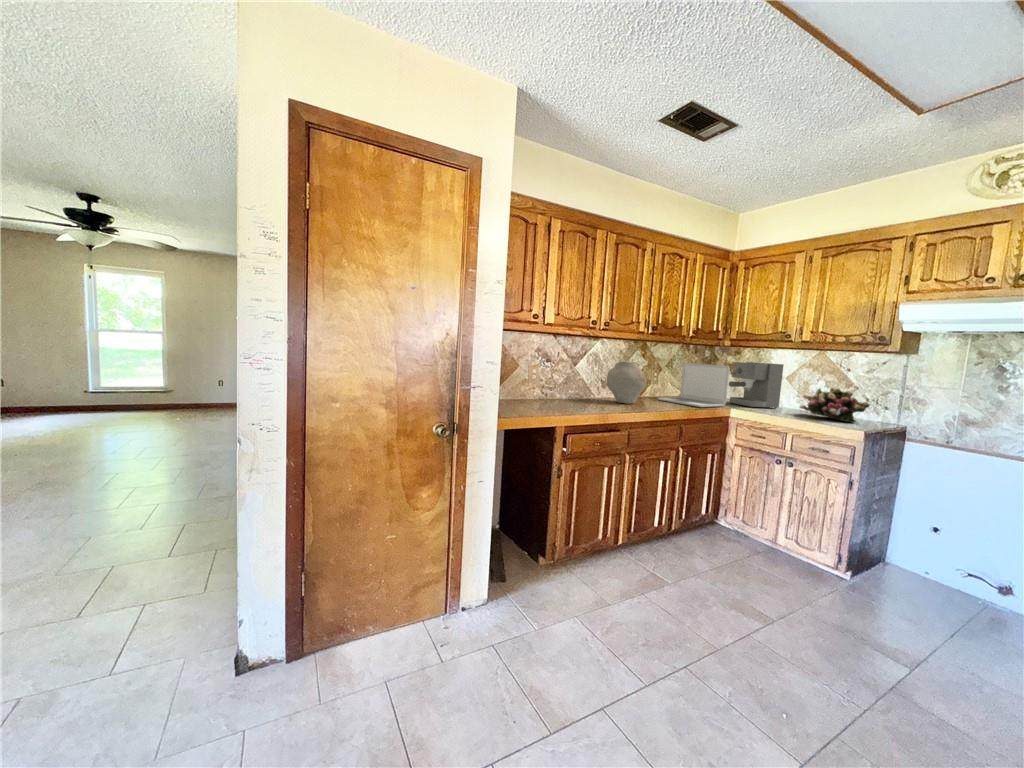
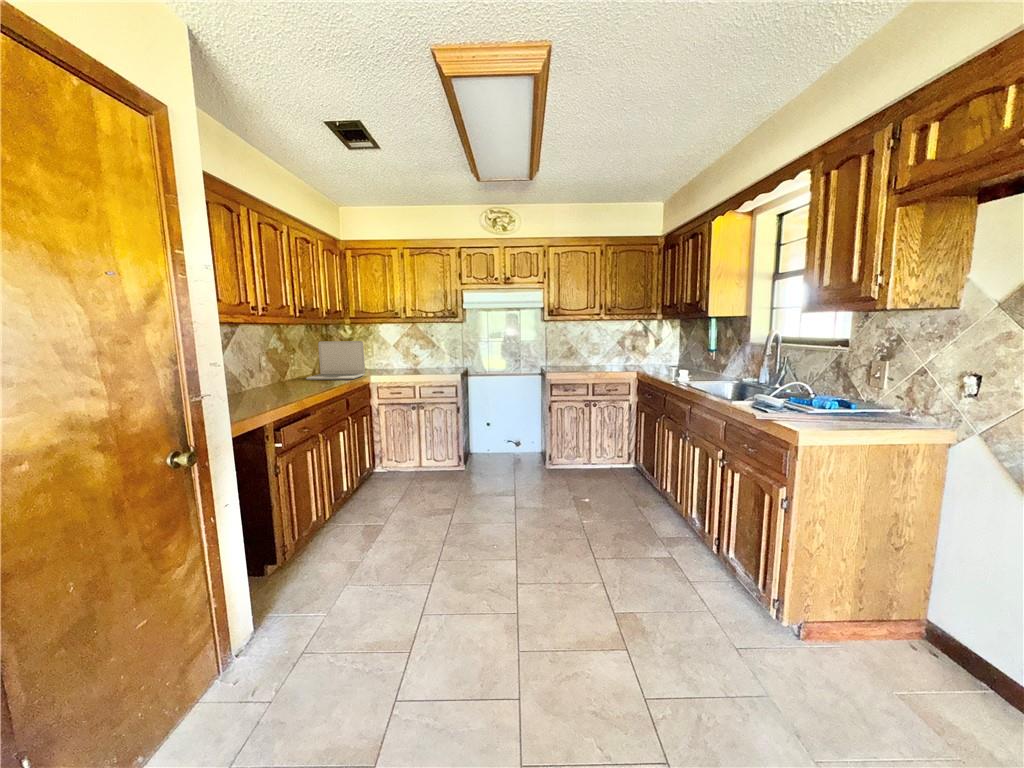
vase: present [606,362,647,404] -> none [263,346,309,388]
coffee maker: present [729,362,784,408] -> none [358,336,396,373]
flower arrangement: present [800,387,869,423] -> none [414,349,451,372]

